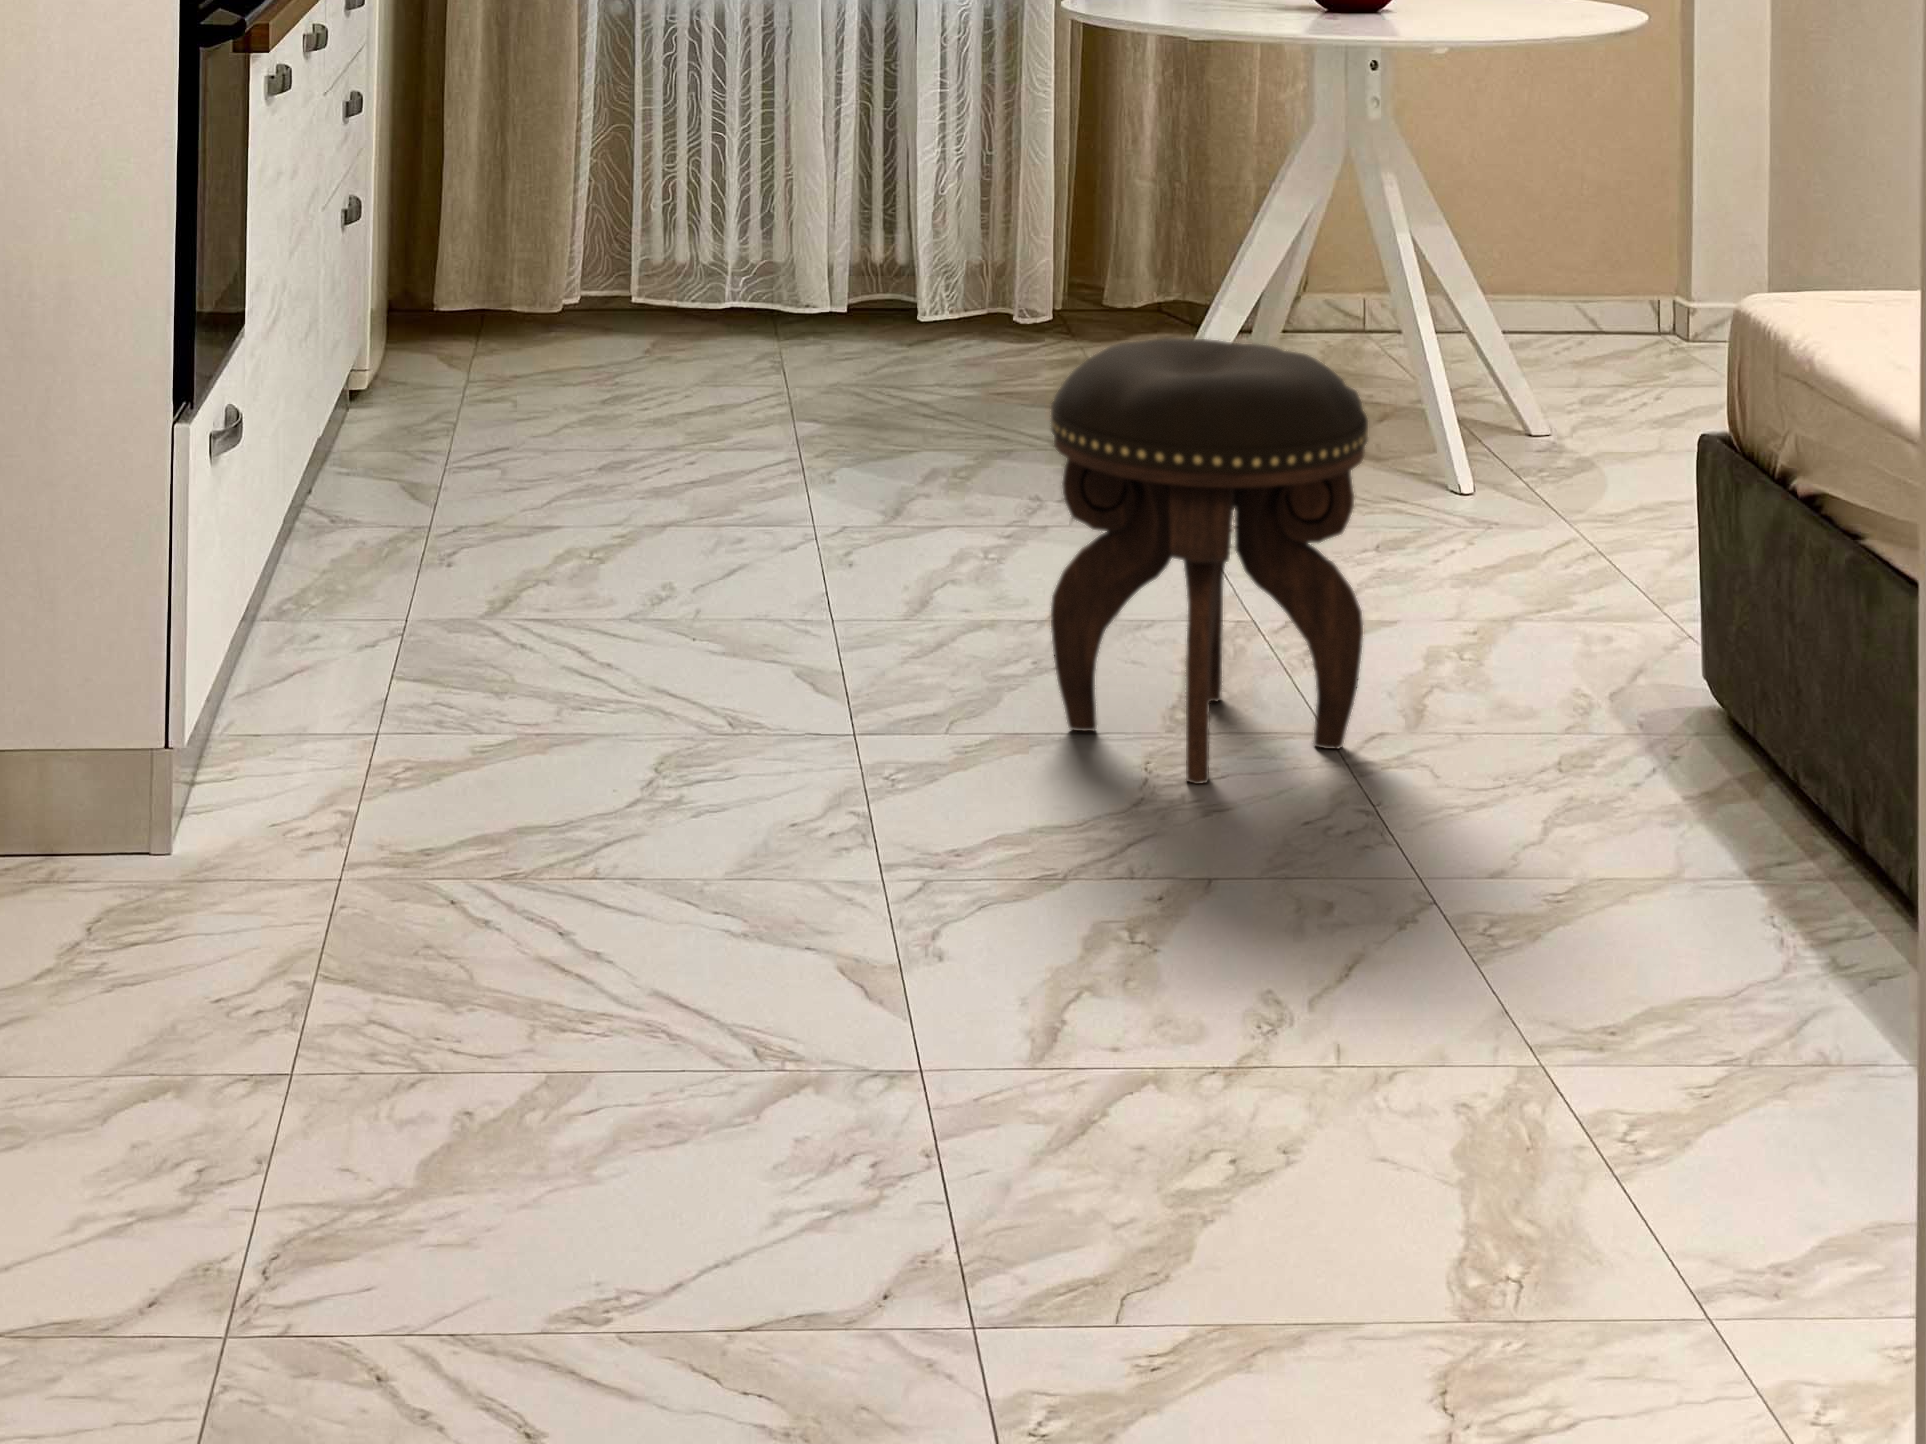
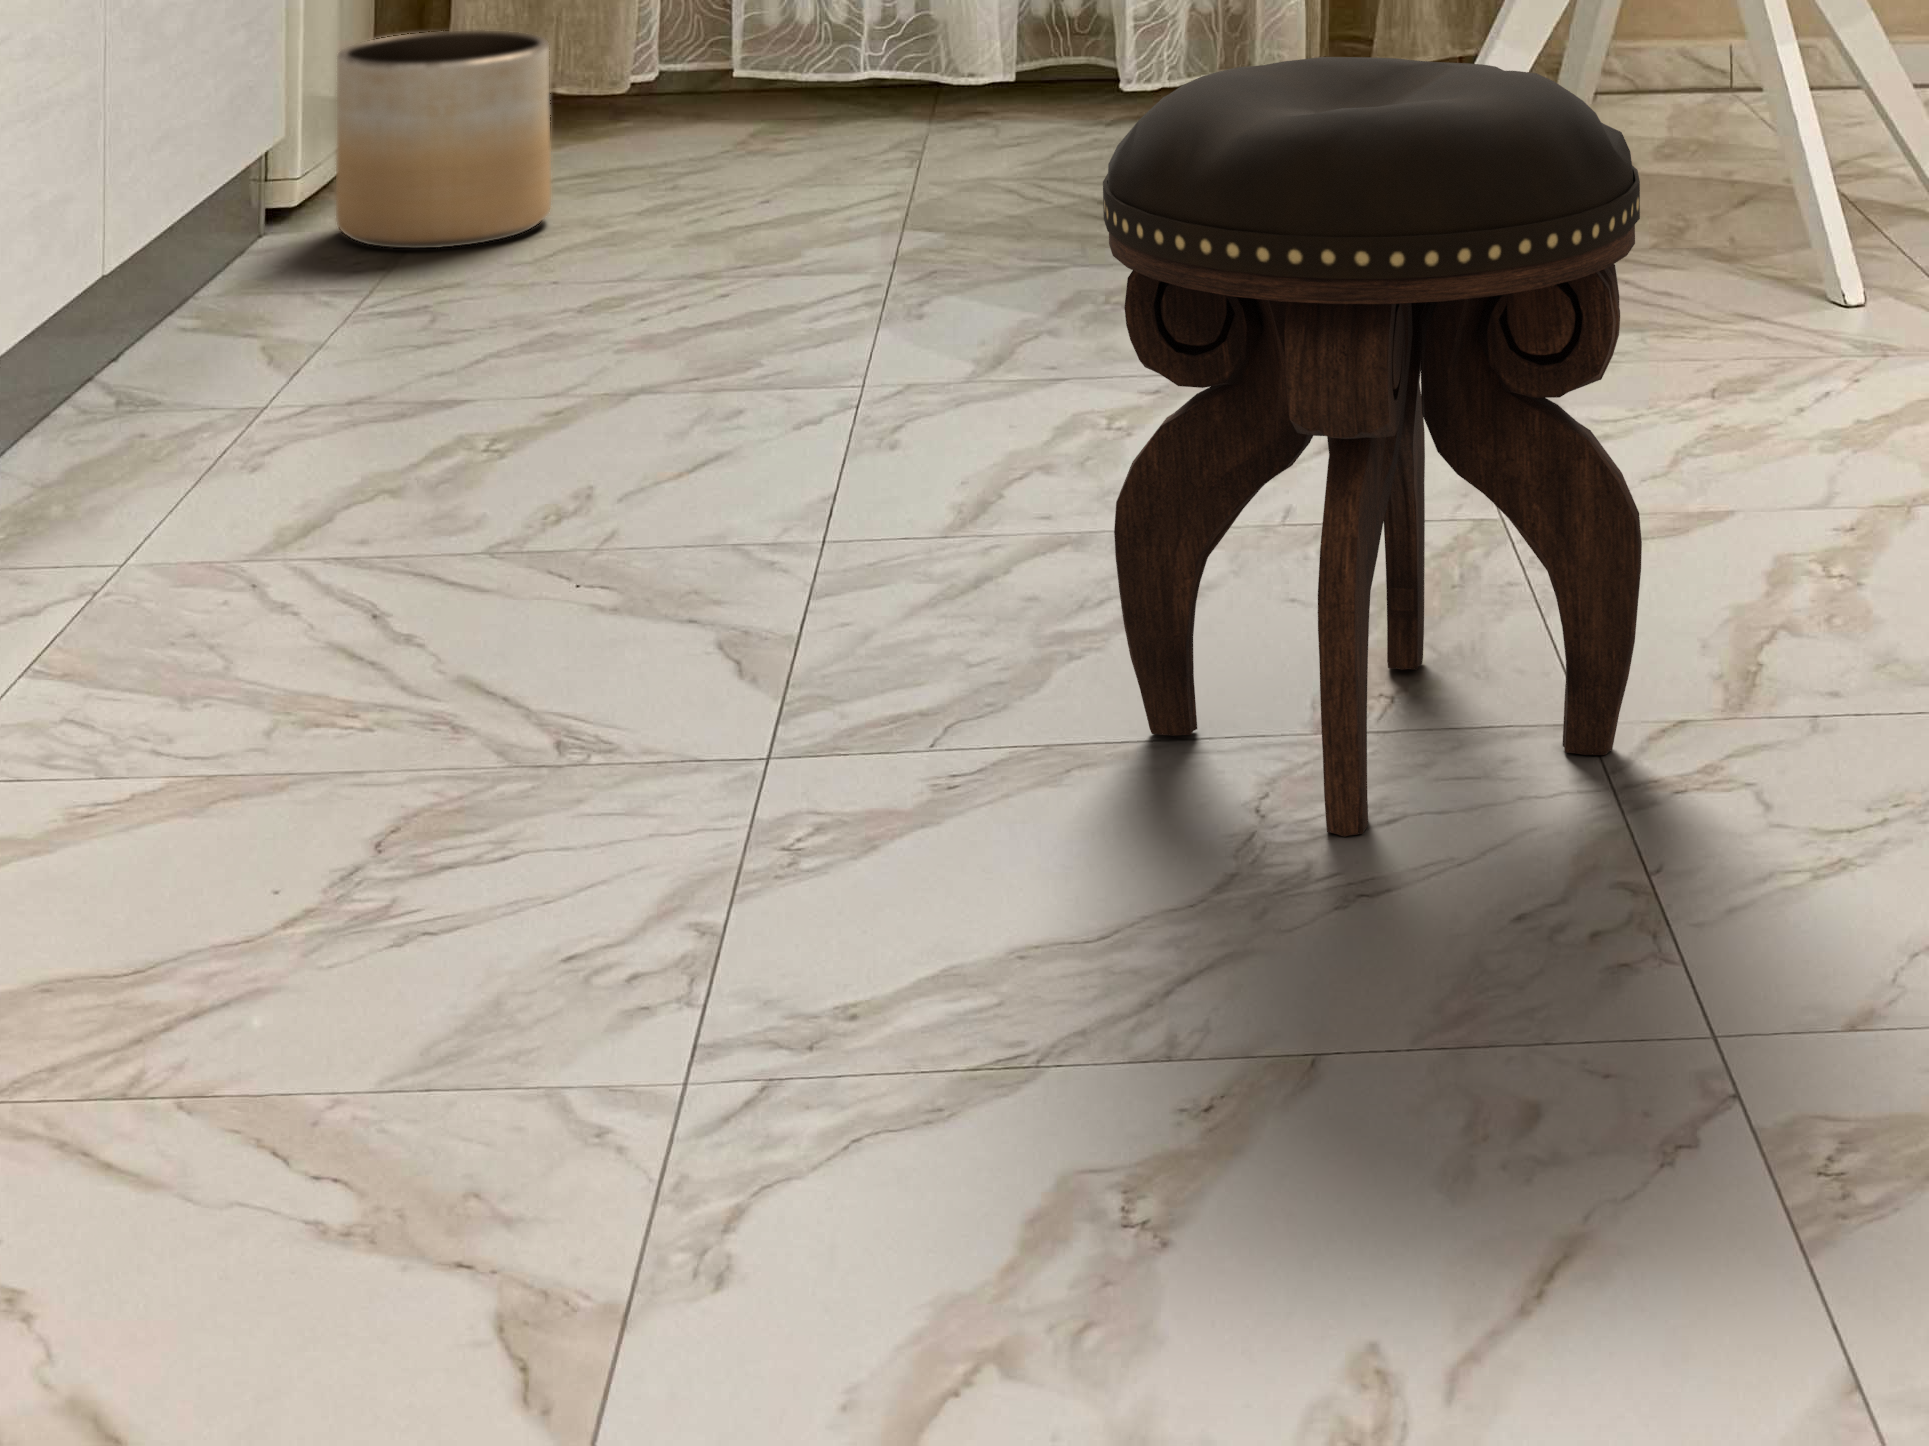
planter: none [393,269,539,421] -> present [336,30,551,248]

